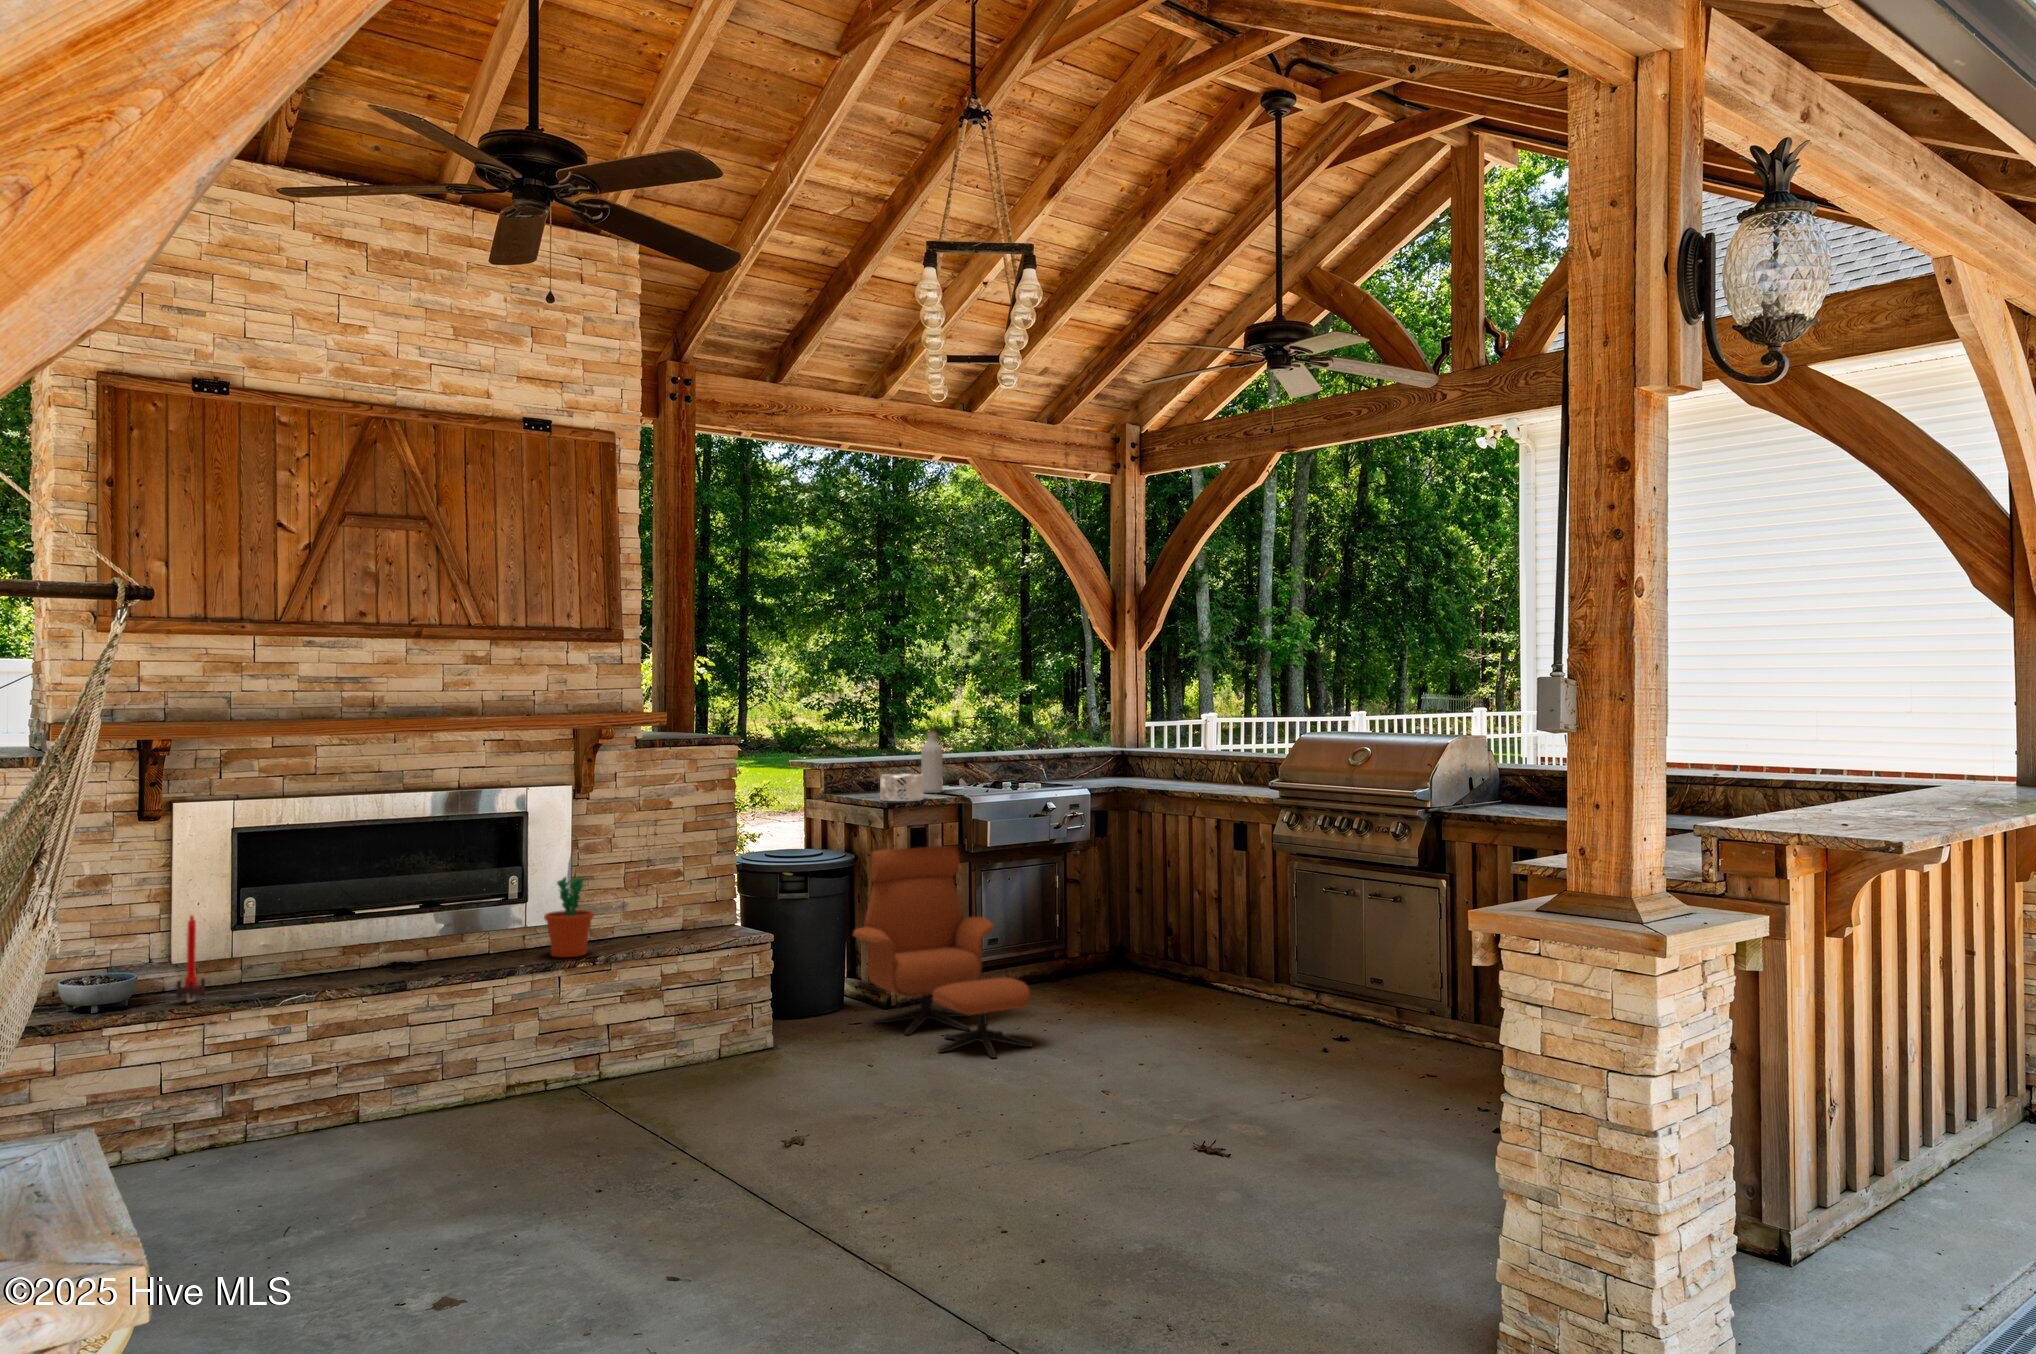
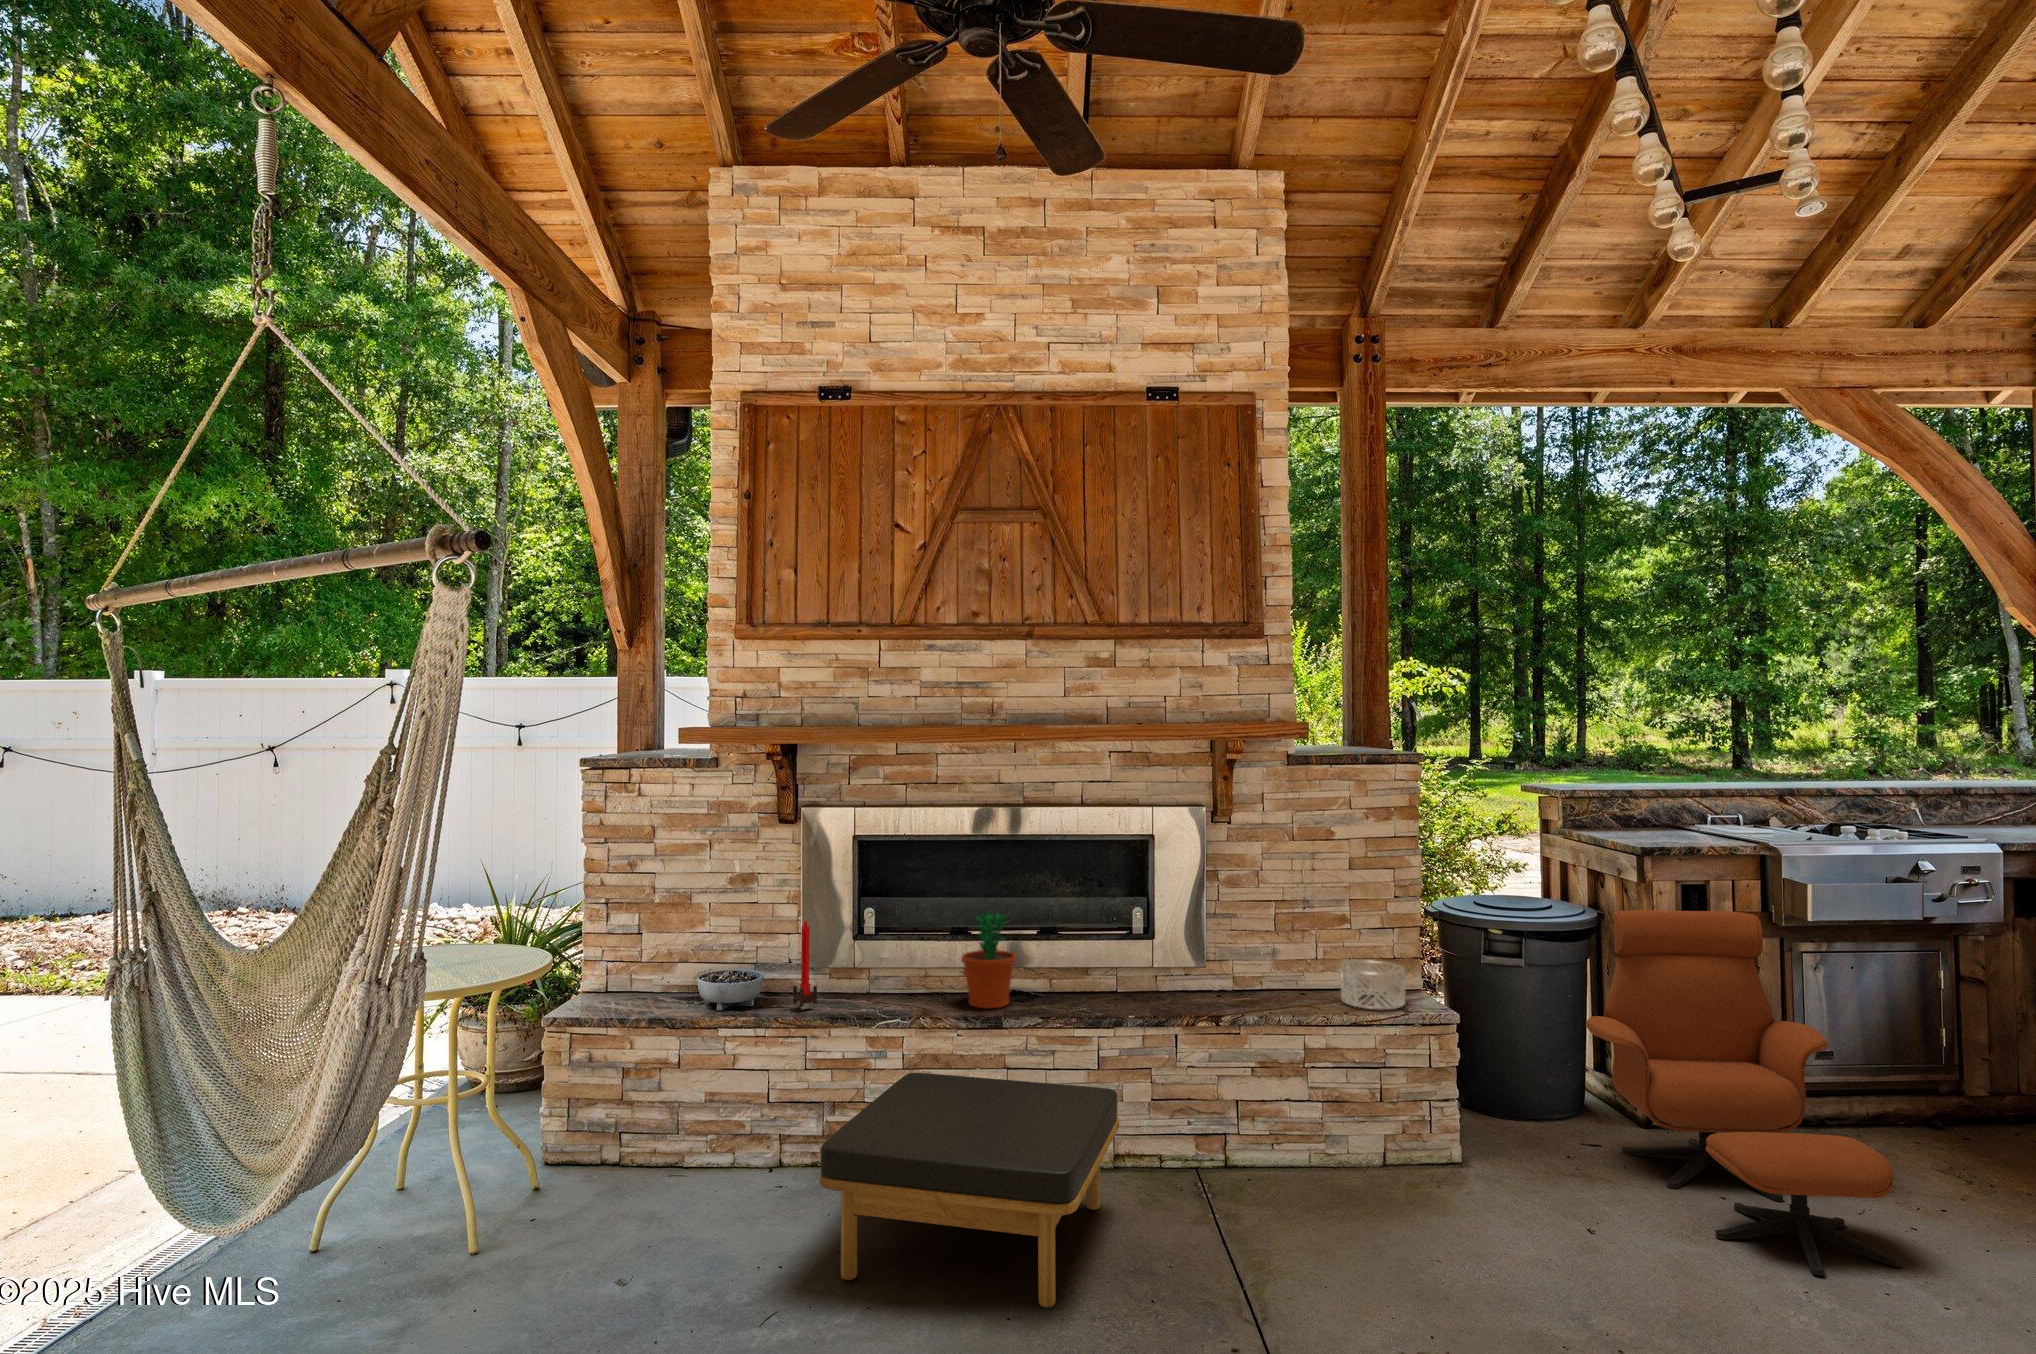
bottle: present [921,731,943,793] -> none [1706,747,1742,833]
decorative bowl: present [880,774,923,801] -> present [1340,960,1405,1009]
flower pot: present [544,877,594,957] -> present [961,912,1016,1008]
ottoman: none [322,1020,557,1192] -> present [819,1073,1119,1308]

